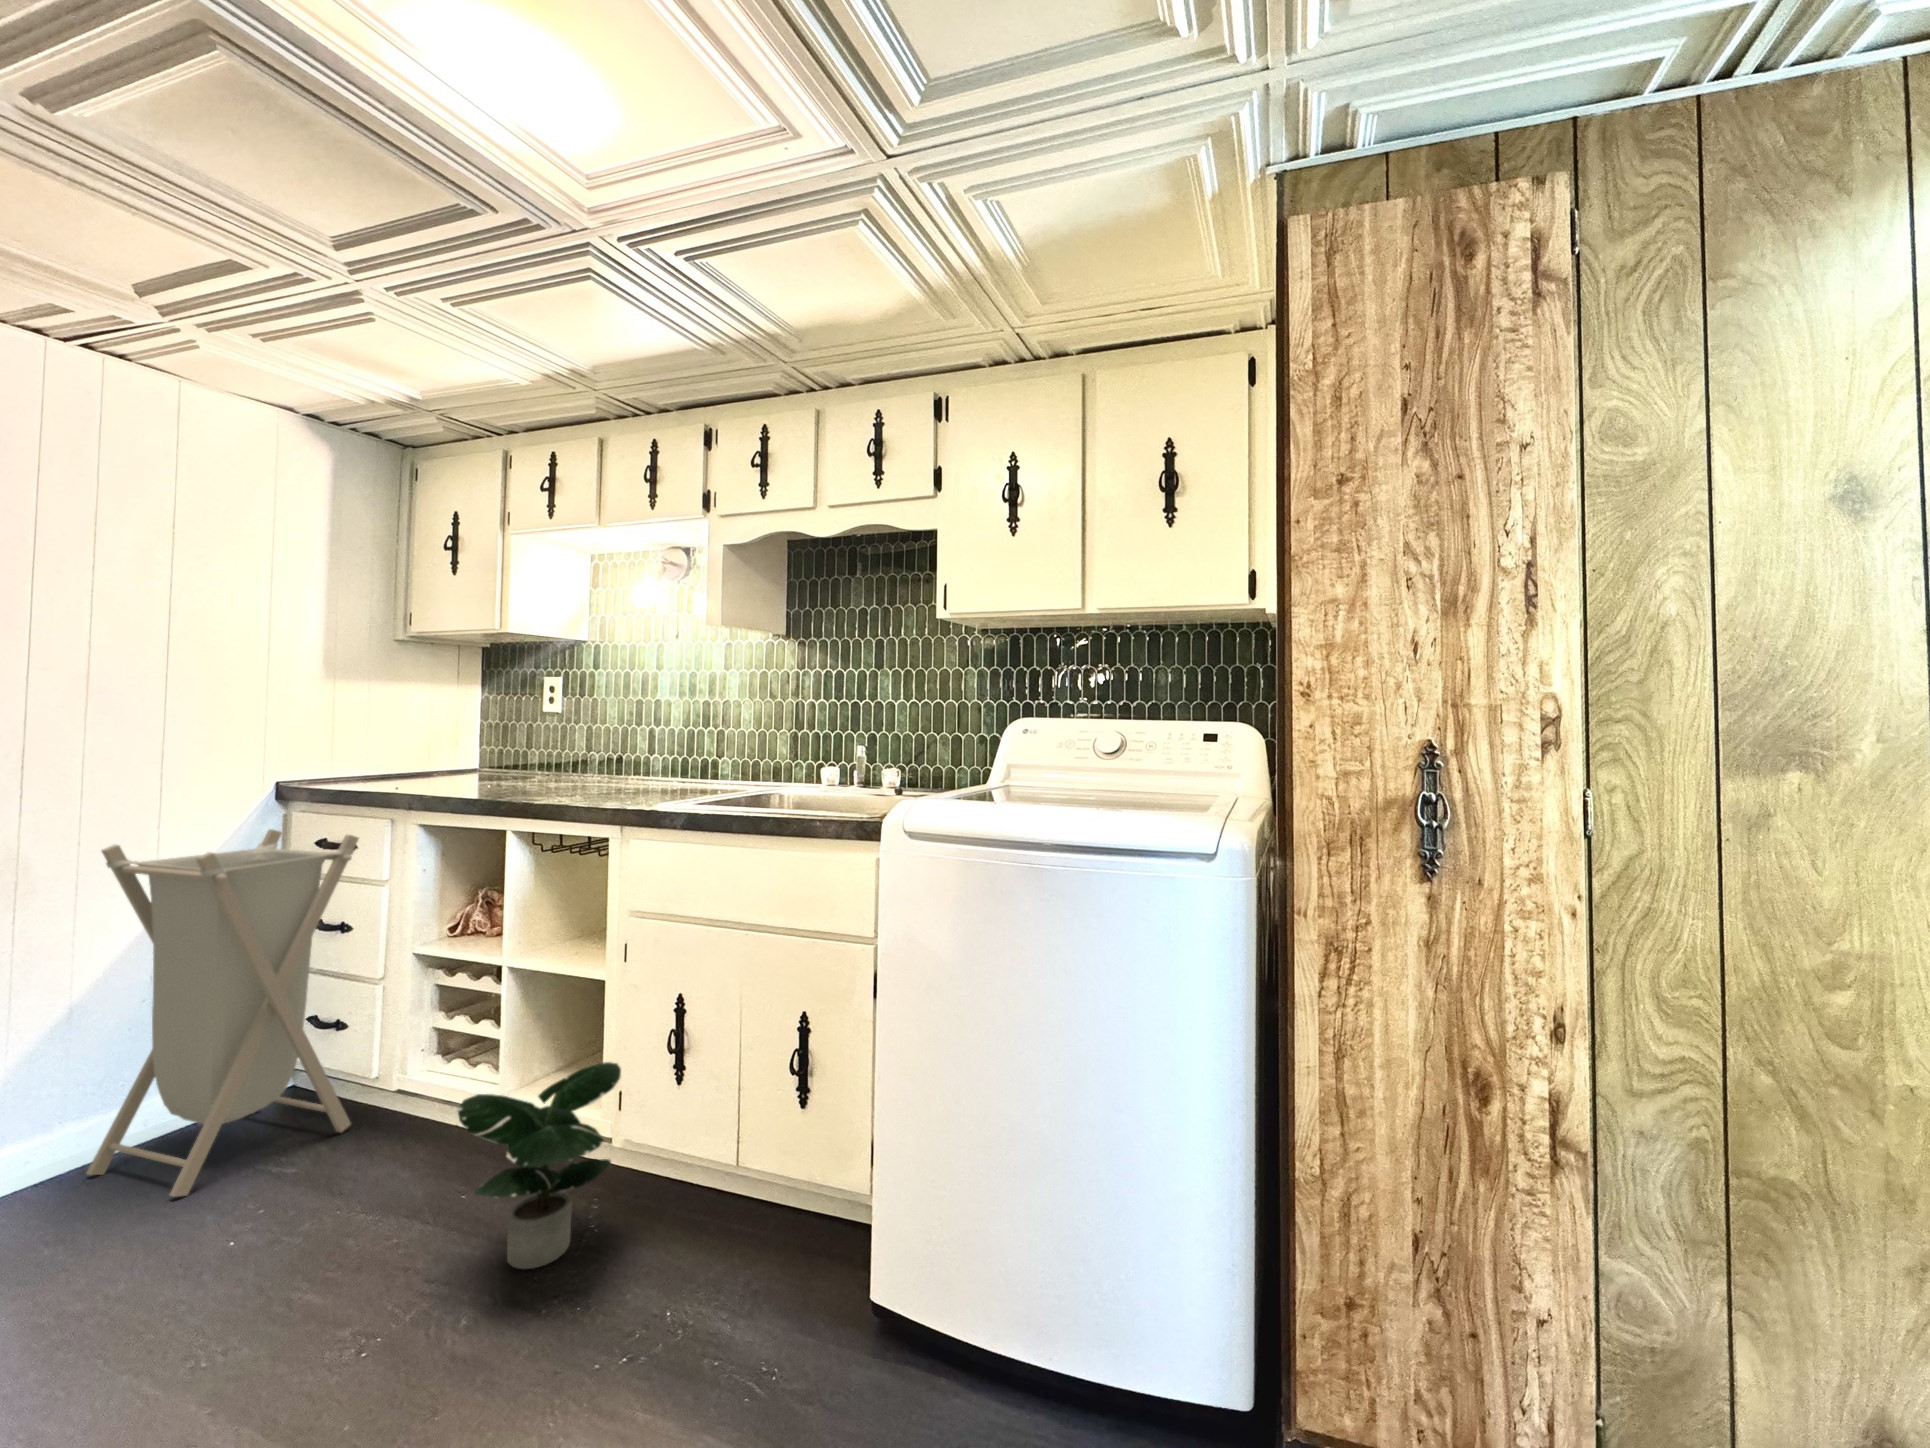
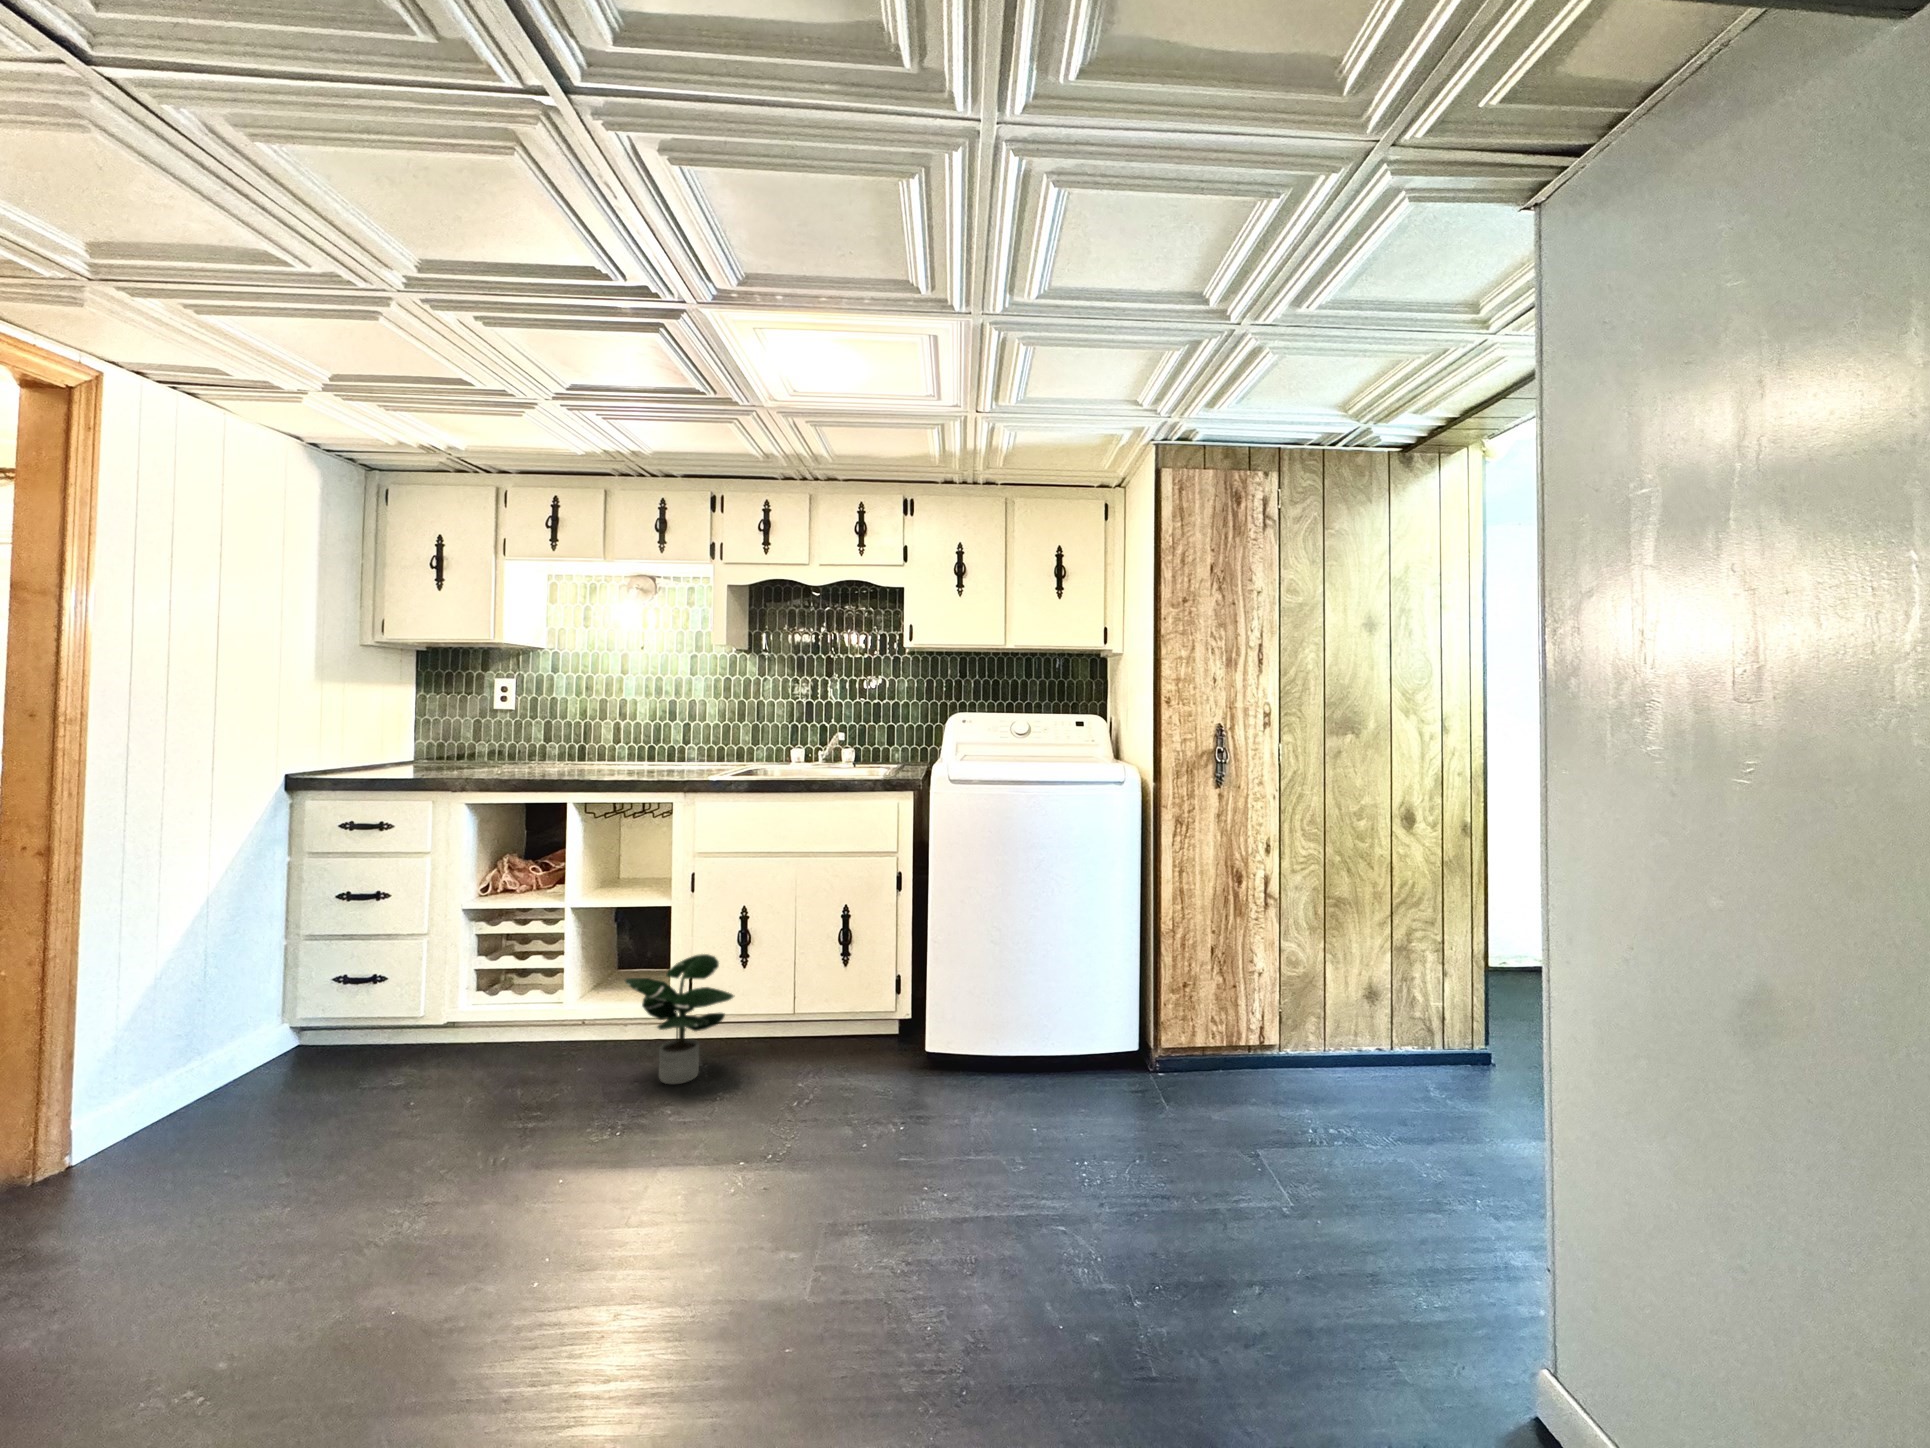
laundry hamper: present [87,829,359,1197] -> none [211,814,413,1105]

